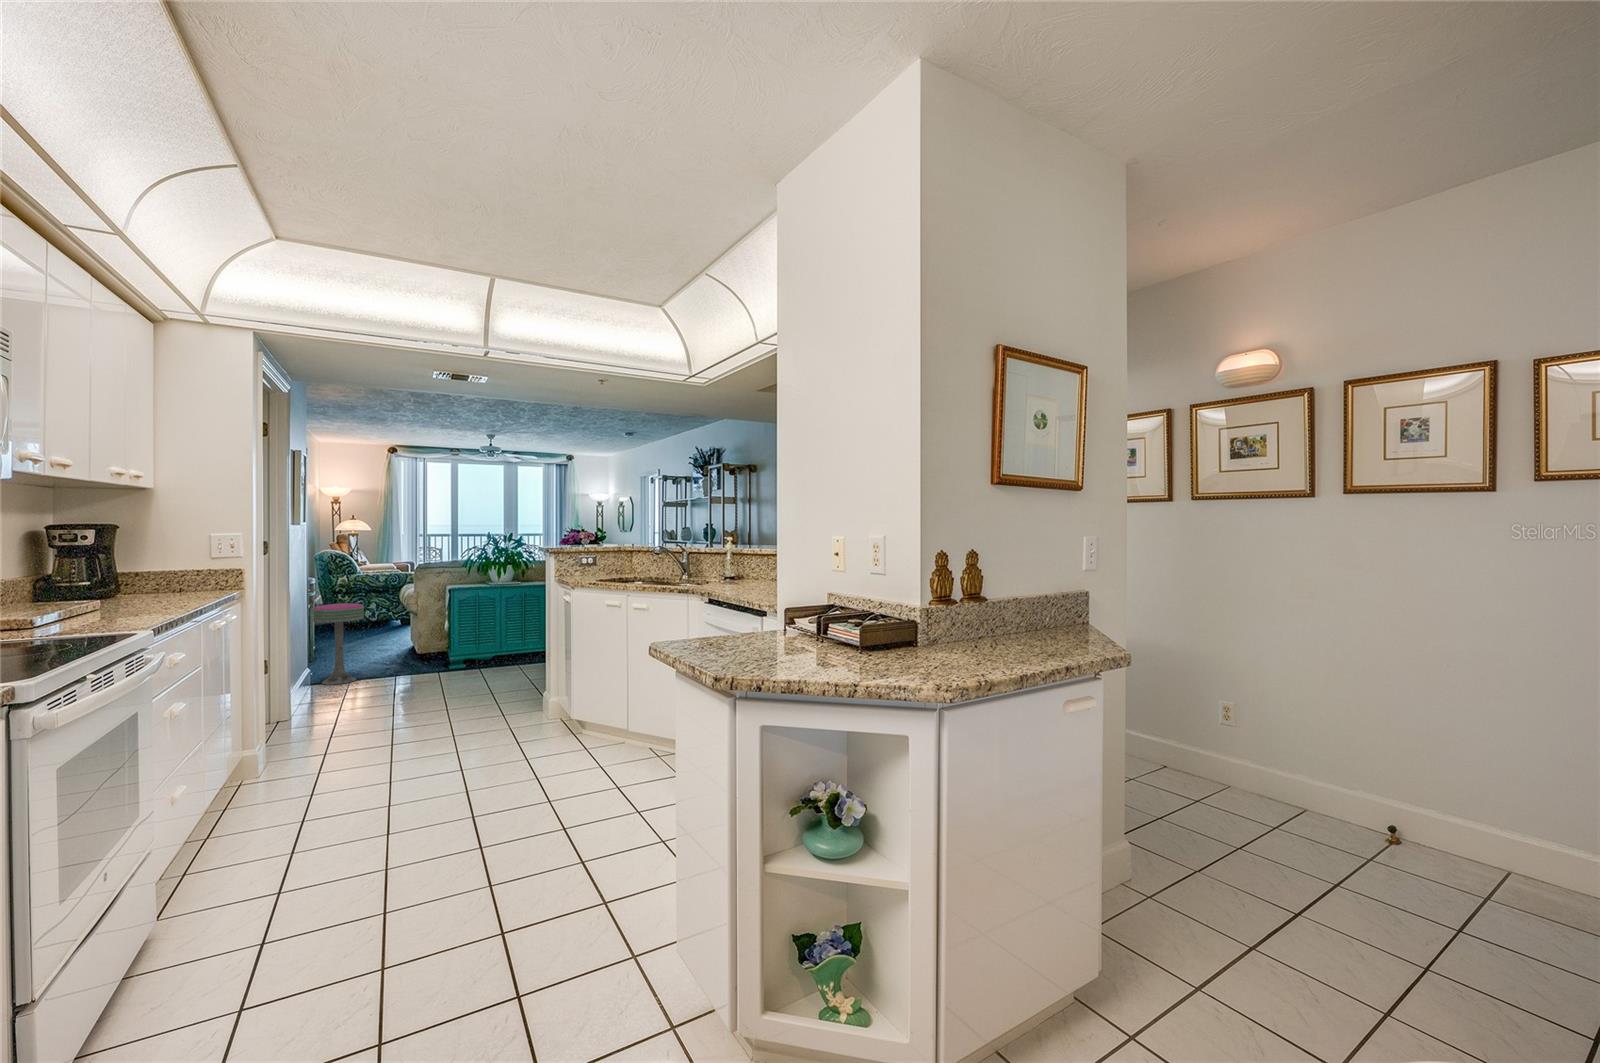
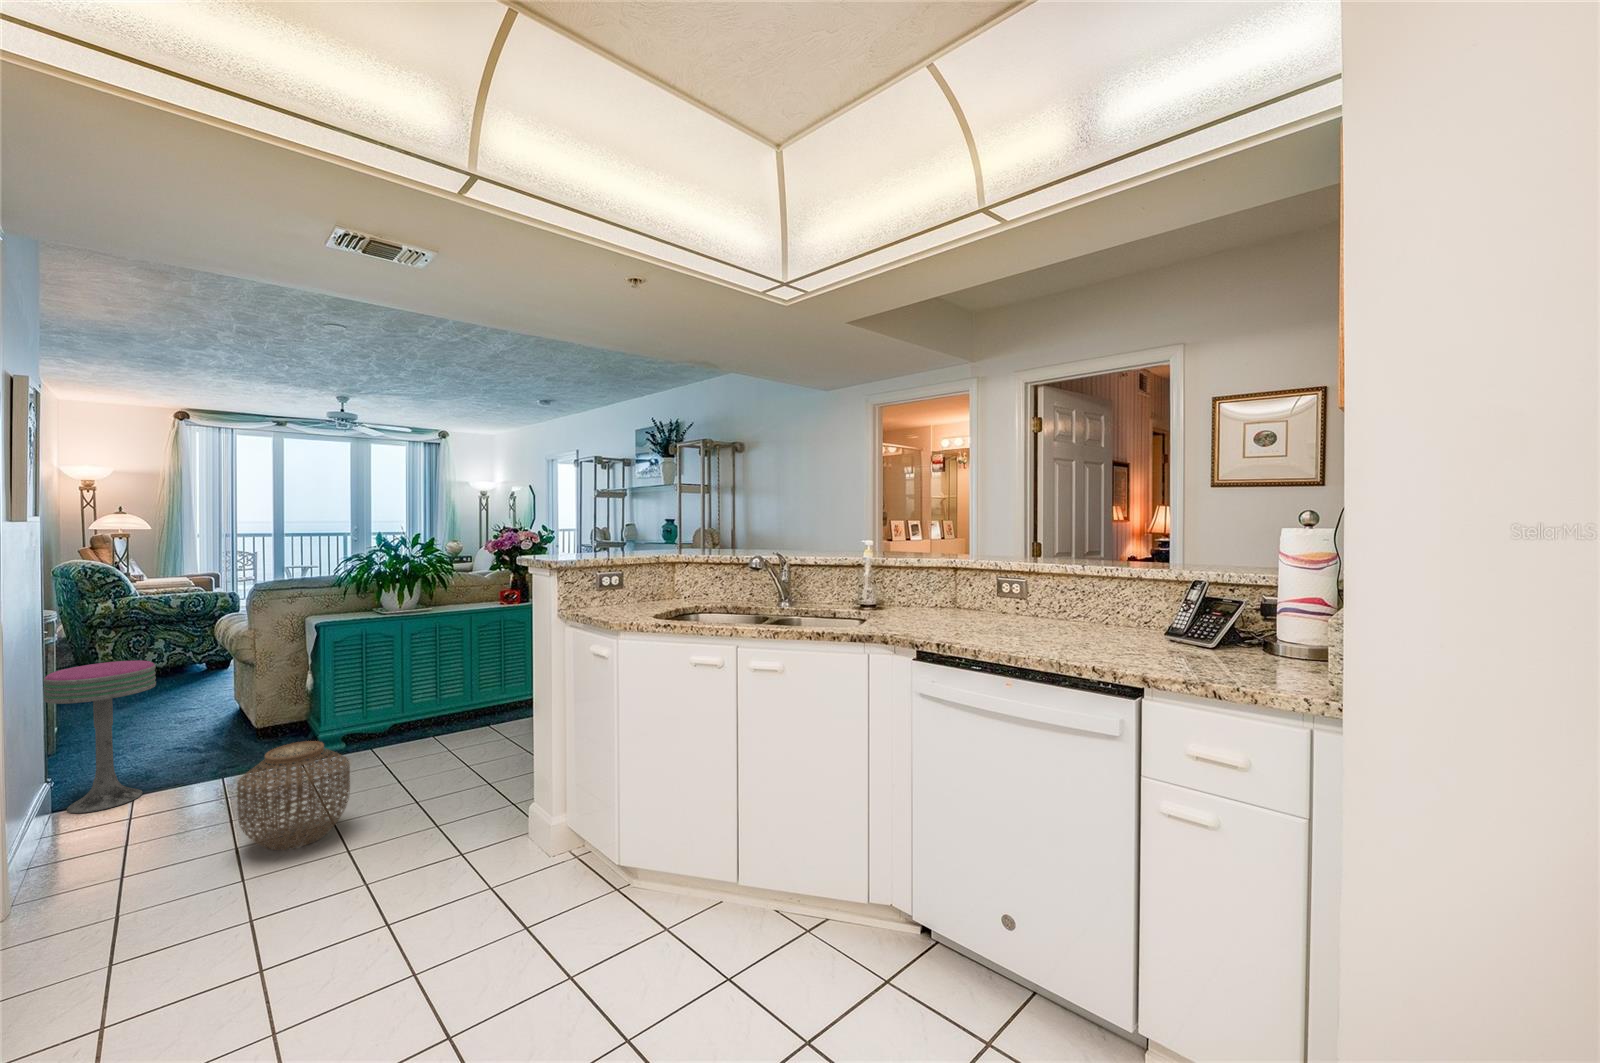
woven basket: none [395,649,452,705] -> present [237,741,350,850]

